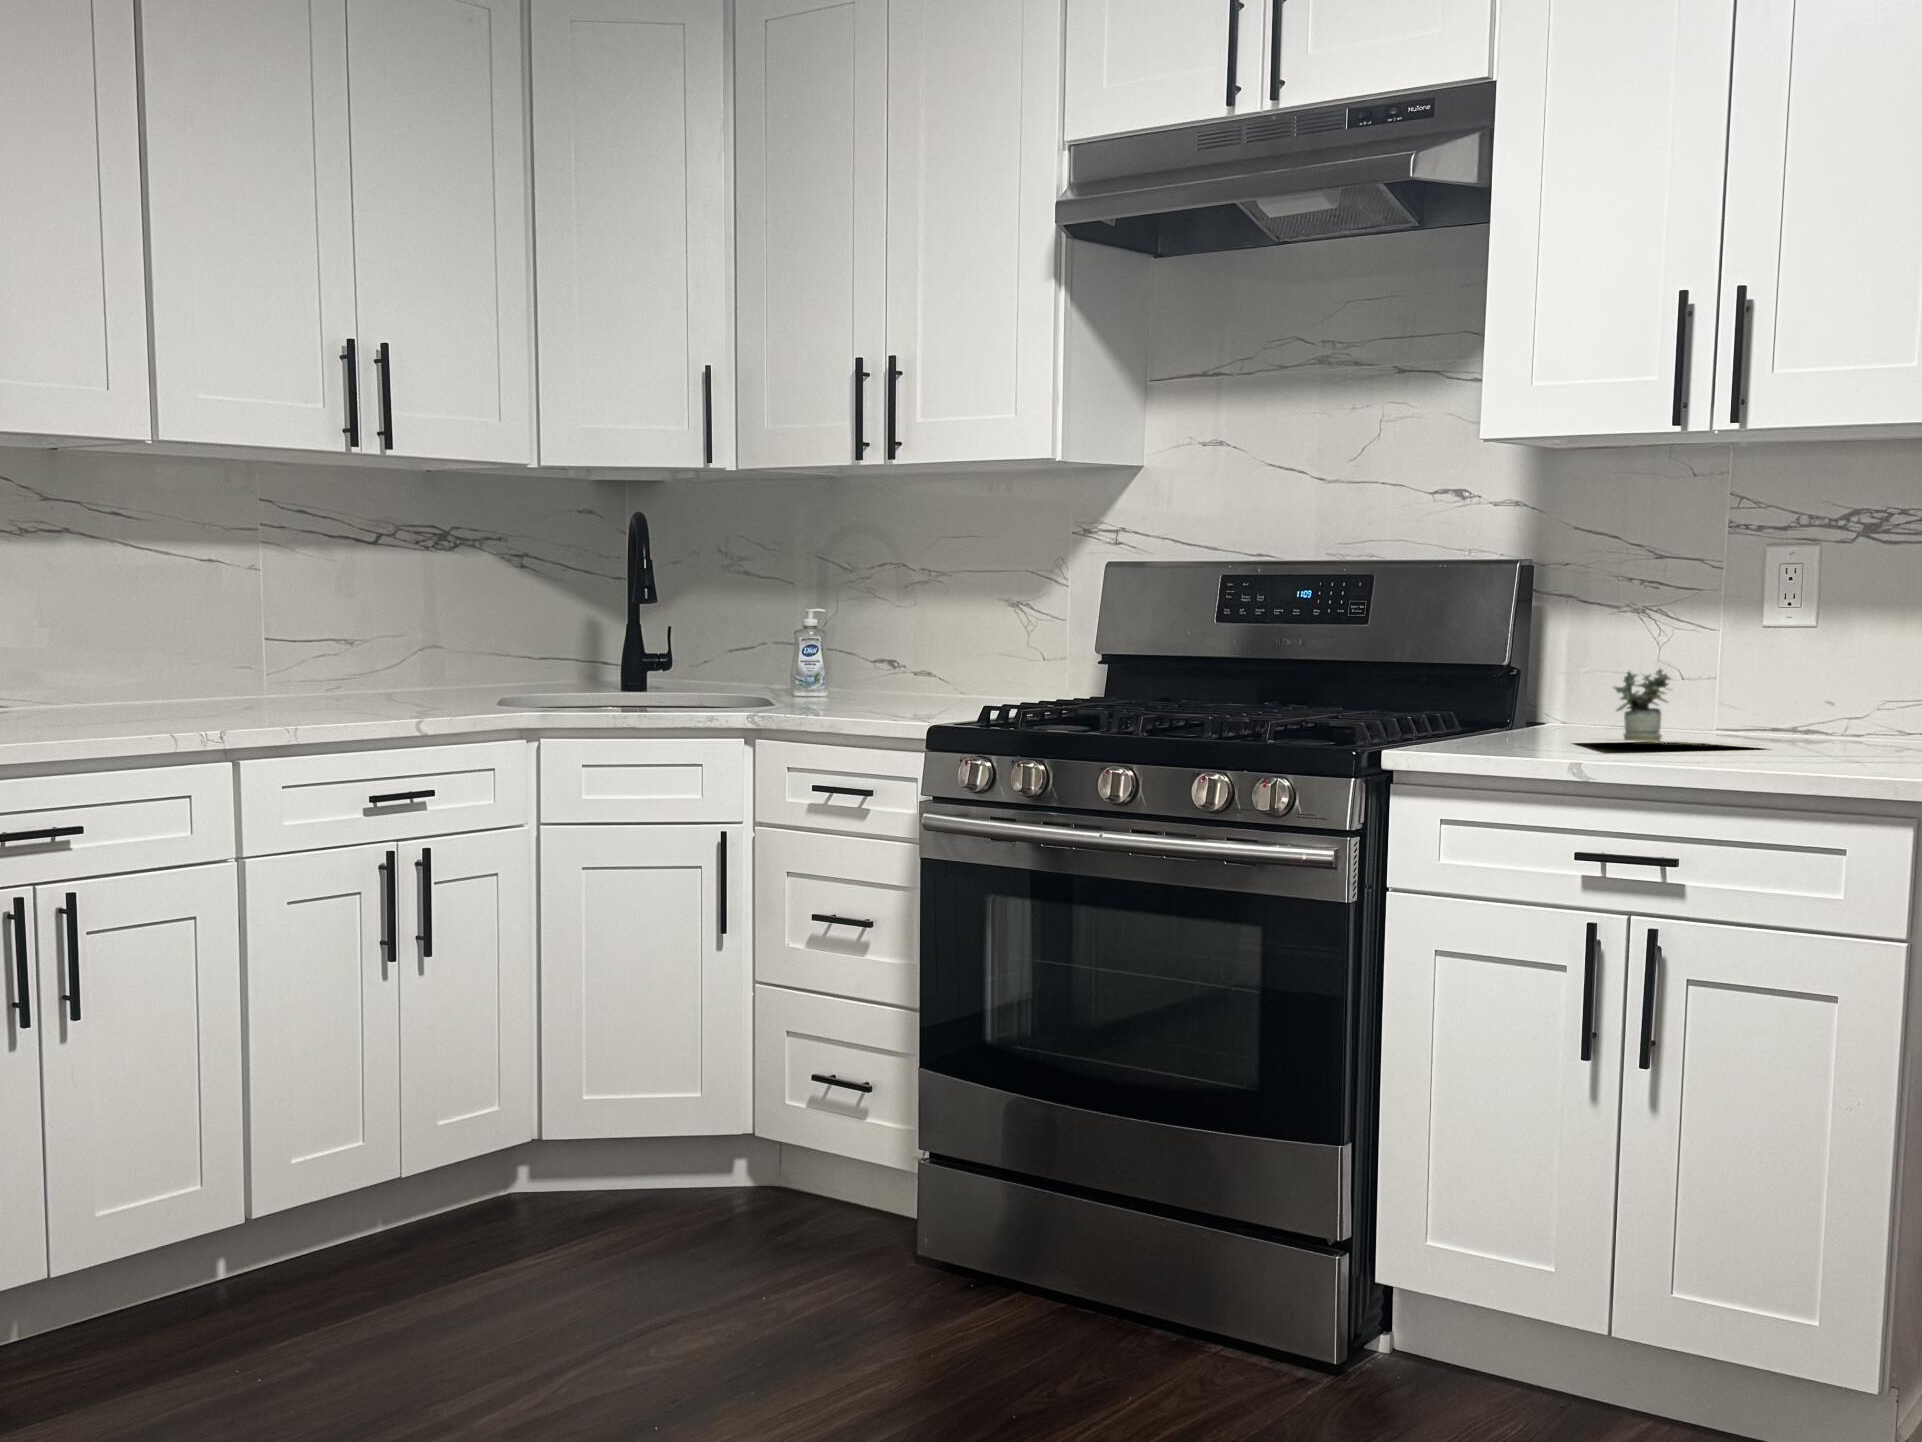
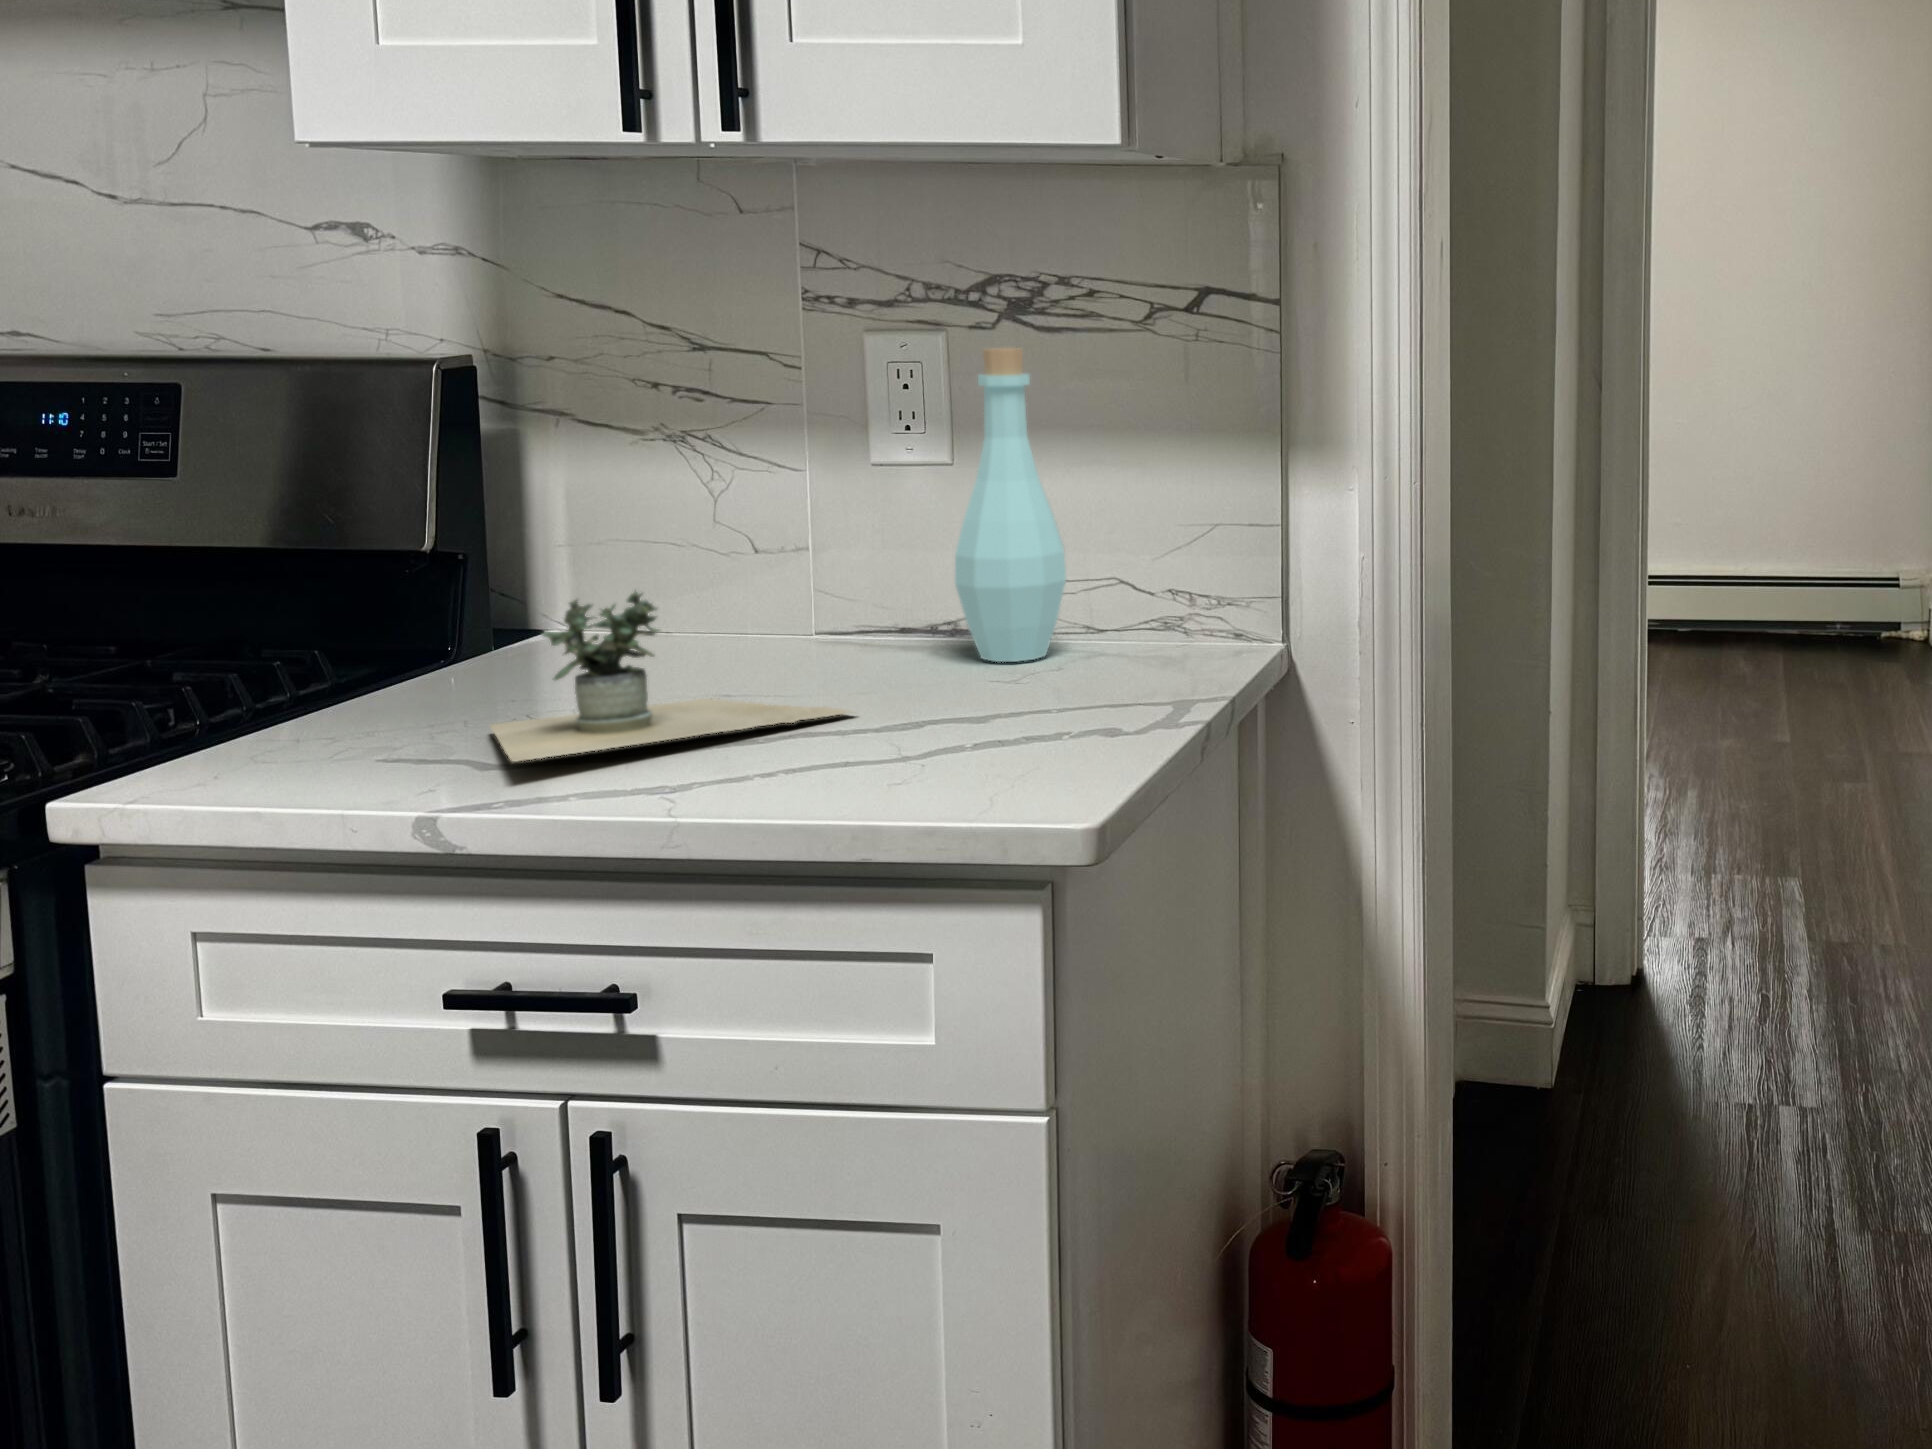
bottle: none [1821,551,1895,741] -> present [955,348,1066,662]

